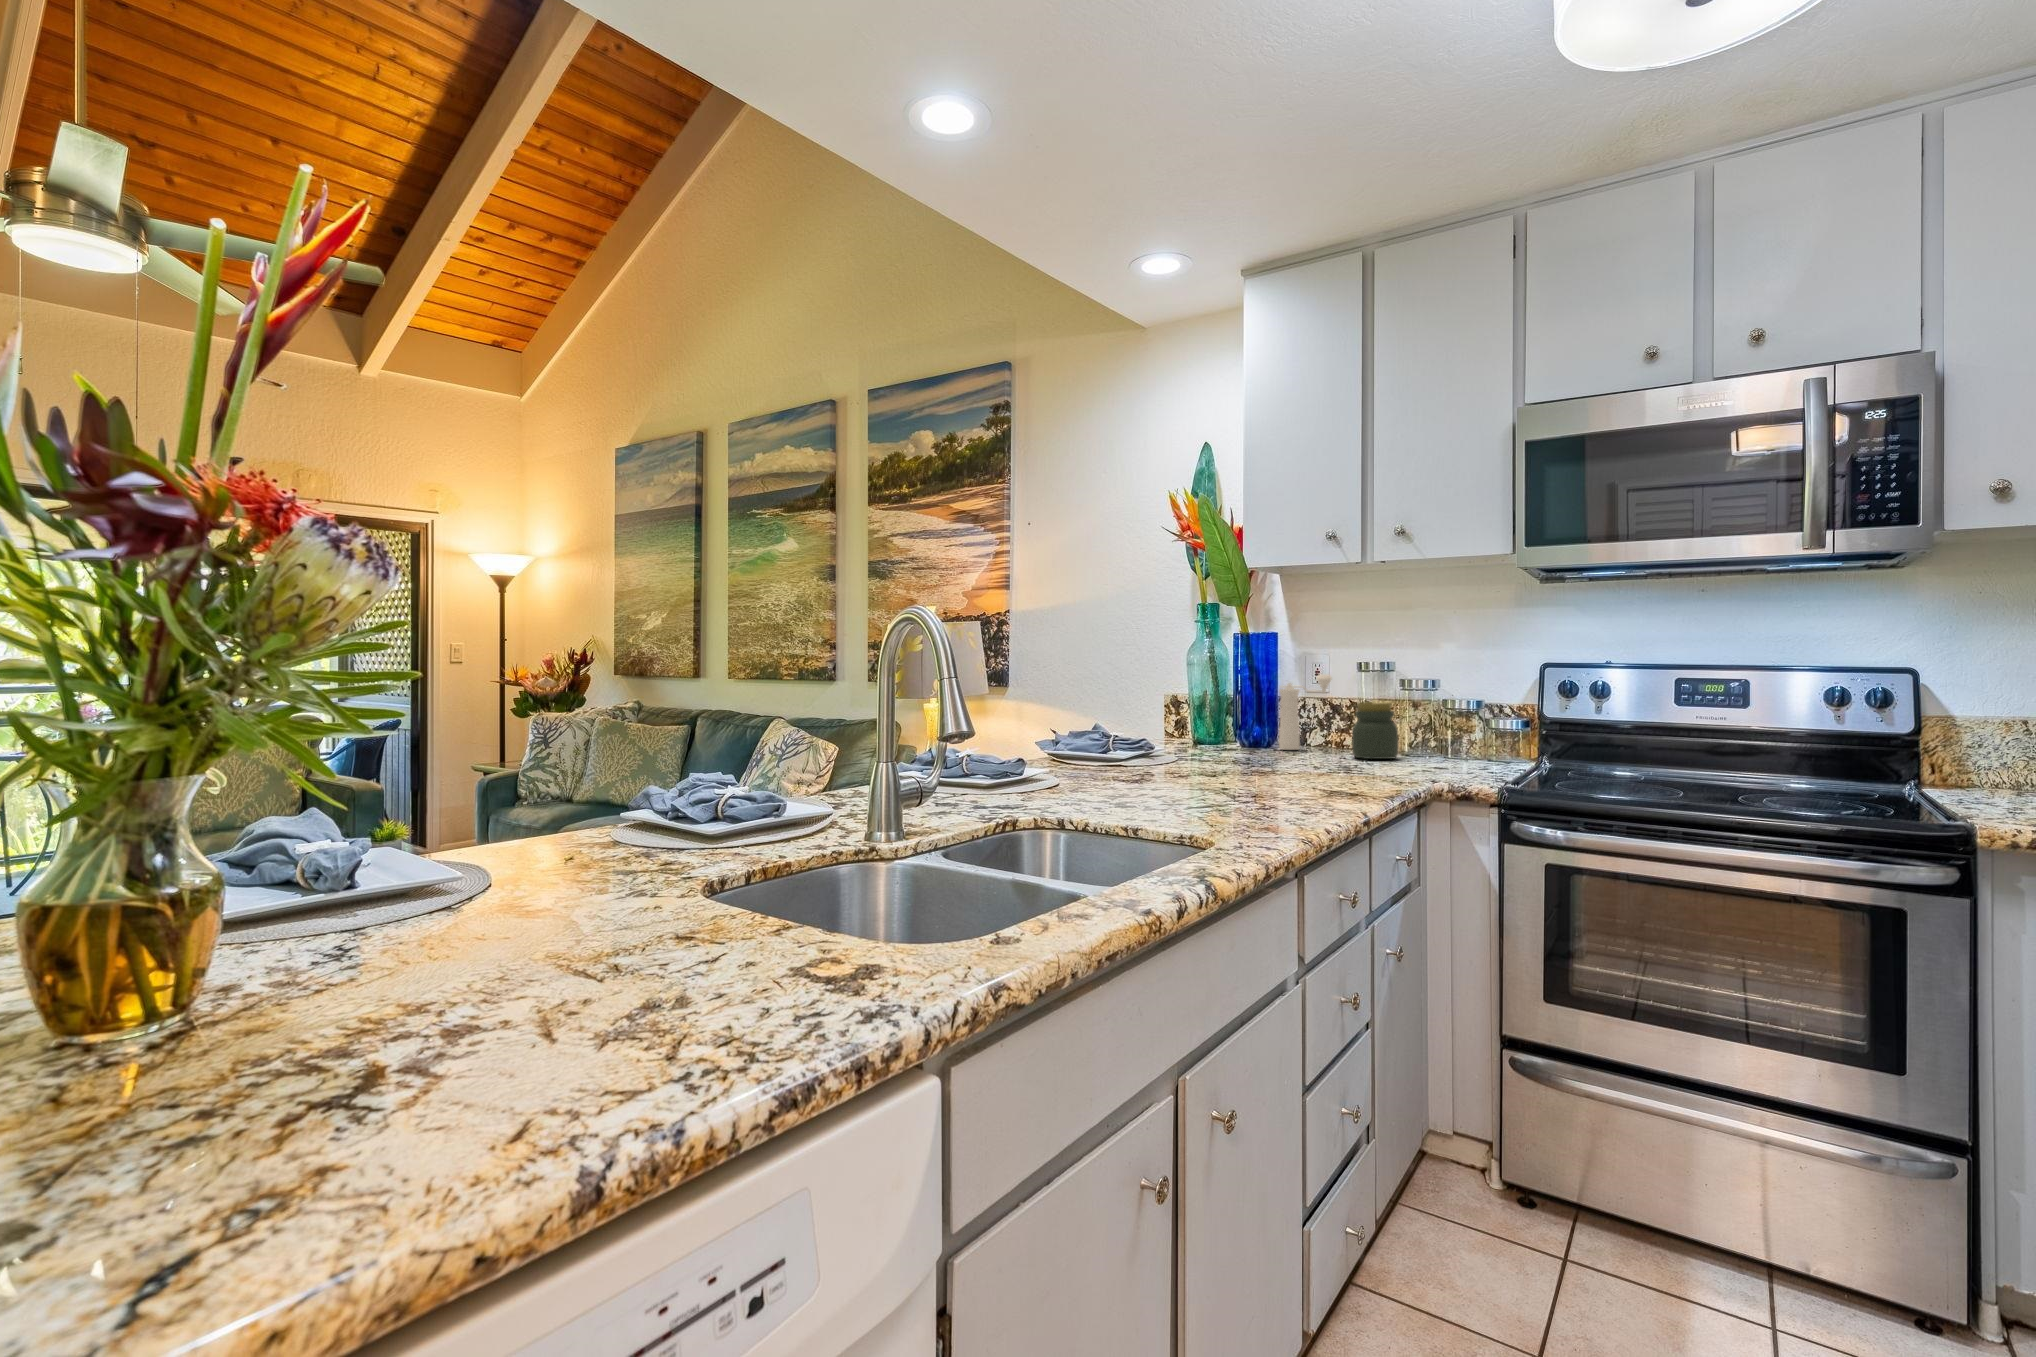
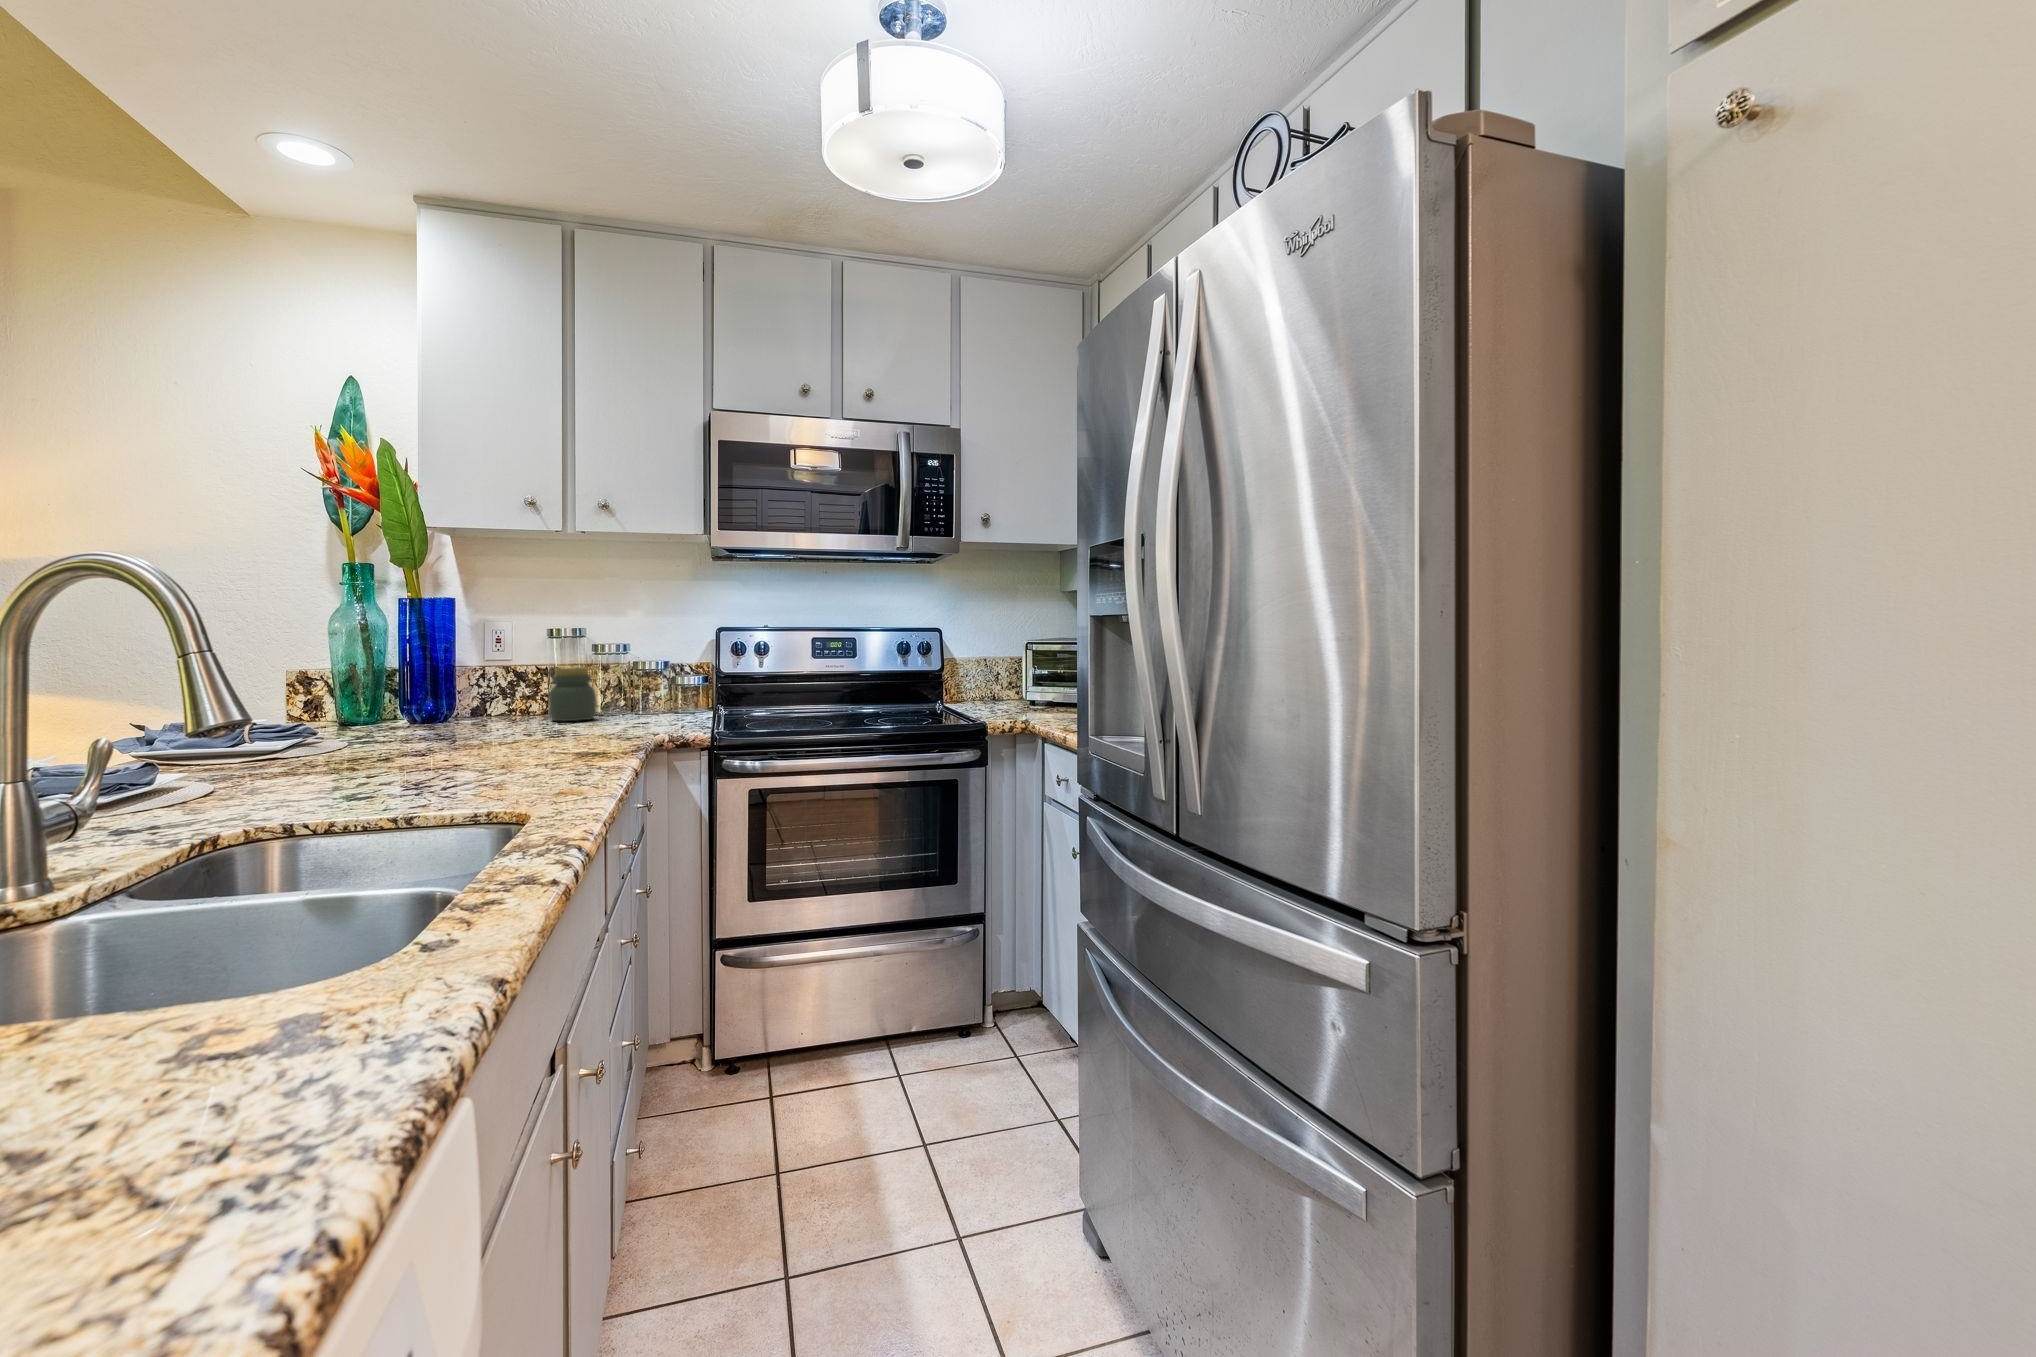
pepper mill: present [1279,674,1332,750] -> none [459,641,517,719]

